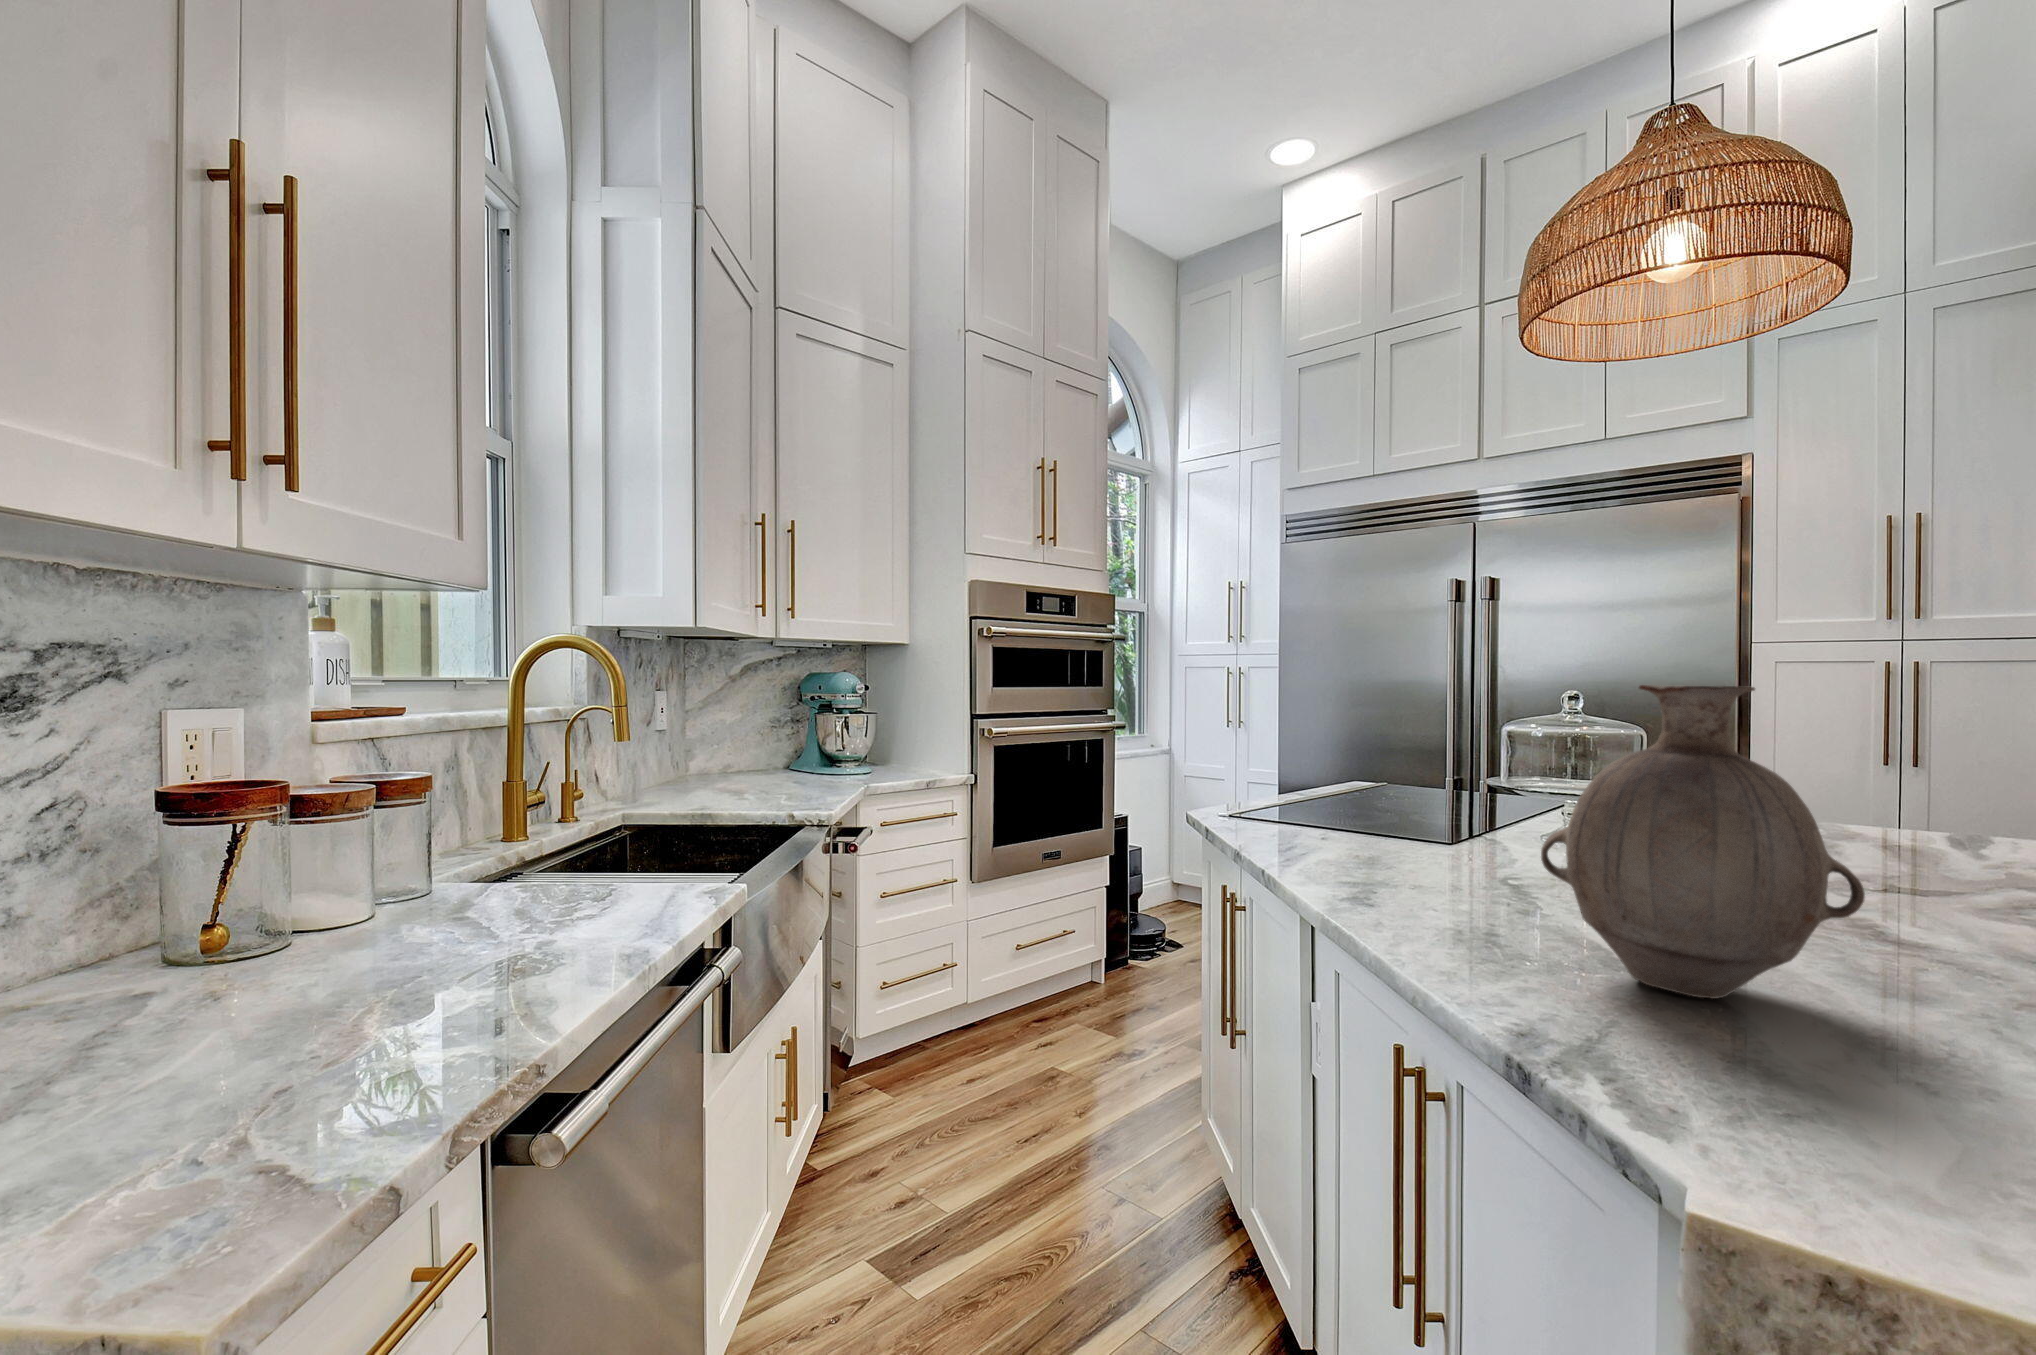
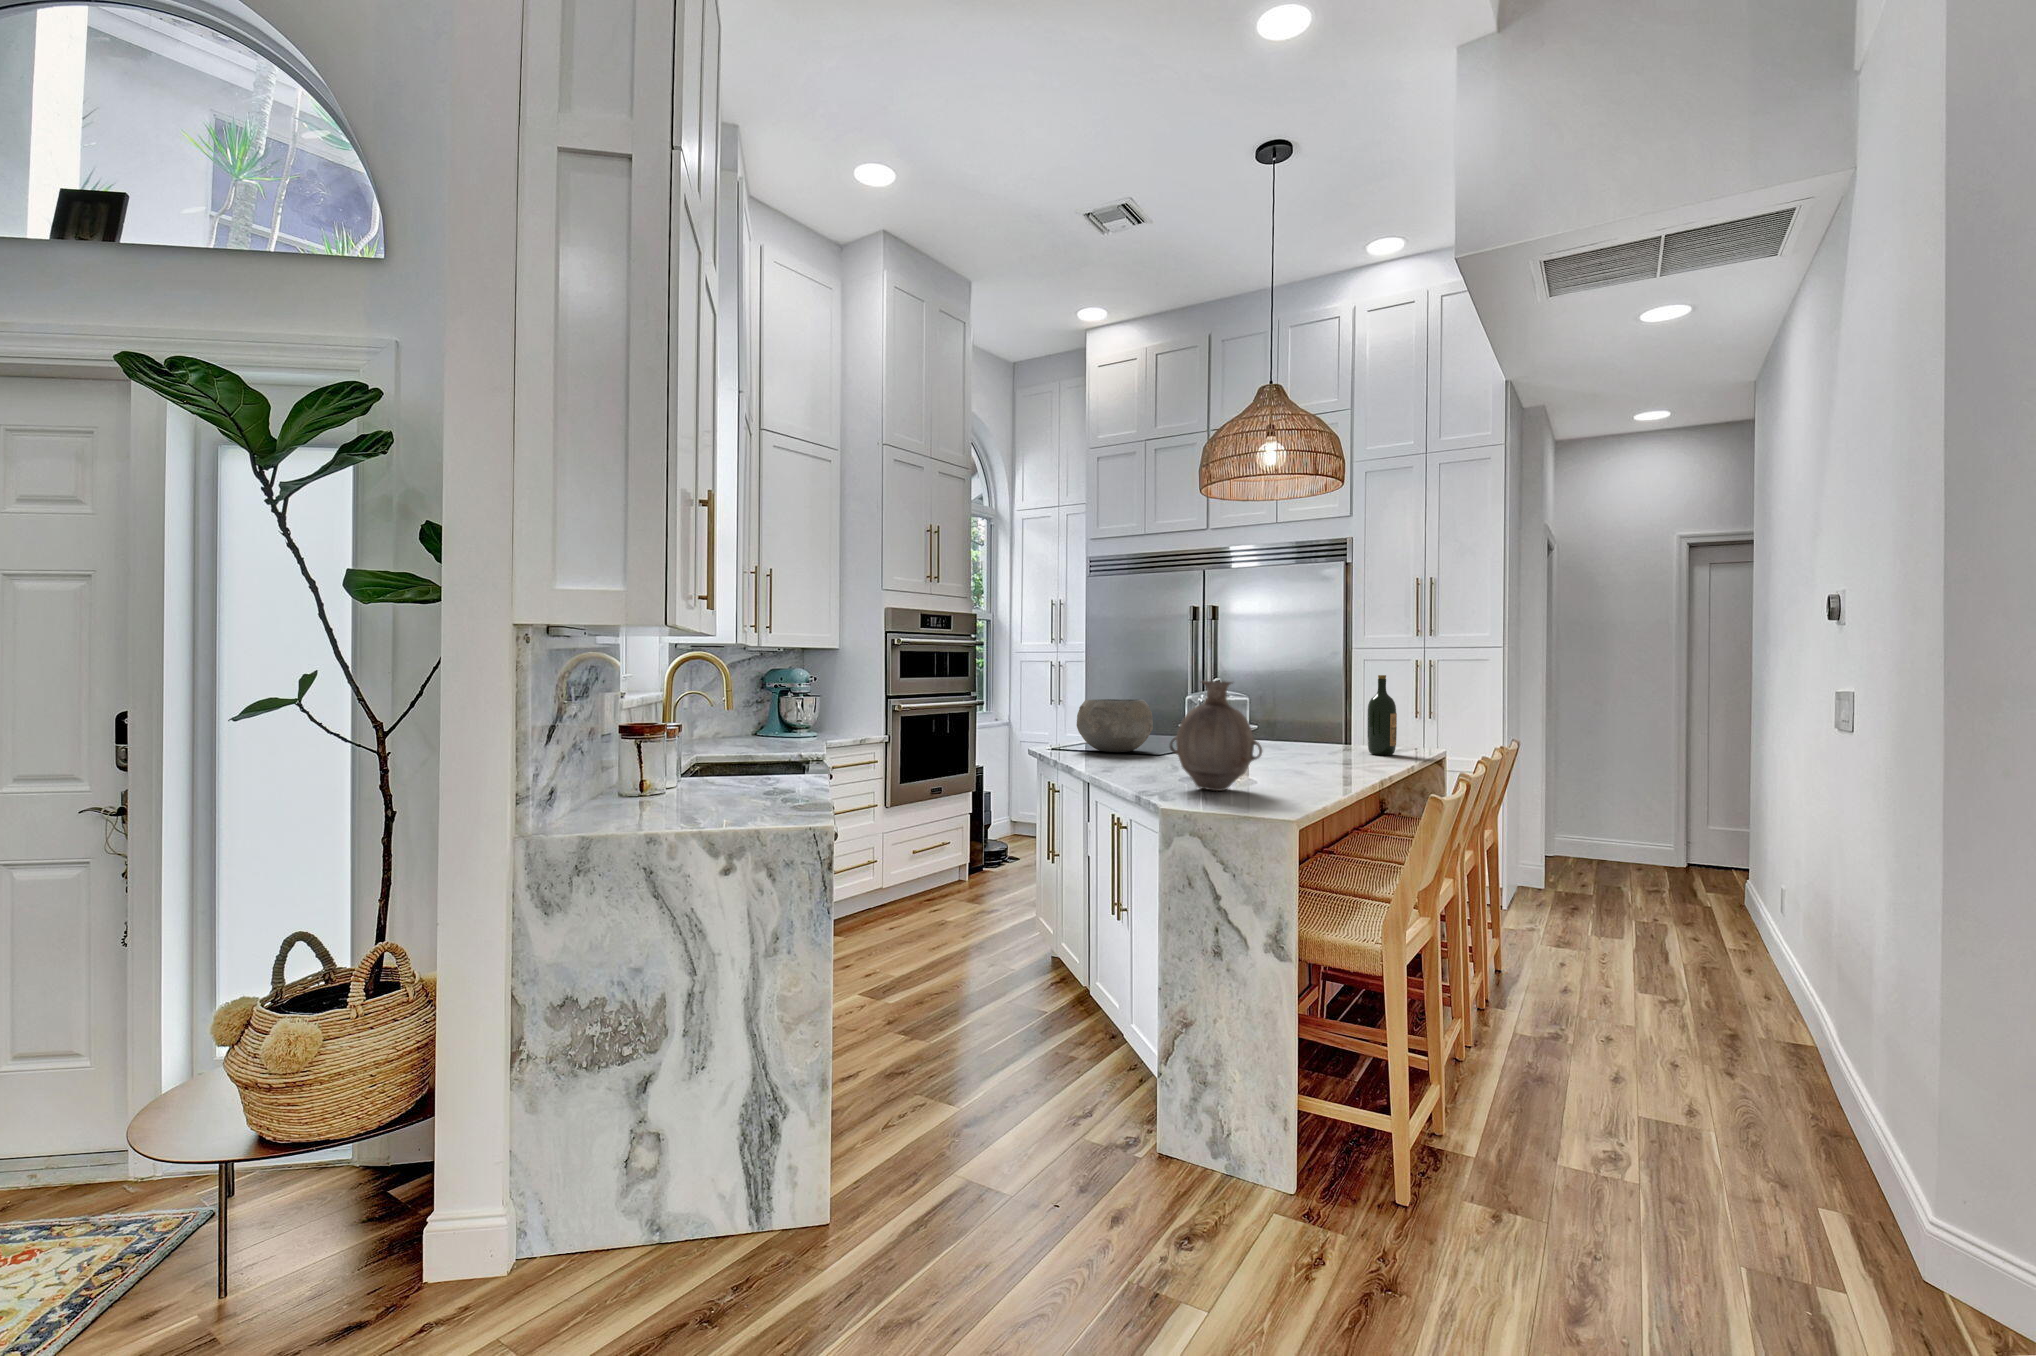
wine bottle: none [1896,678,1975,847] -> present [1367,675,1397,755]
ceramic bowl: none [1274,723,1426,824] -> present [1077,699,1153,752]

